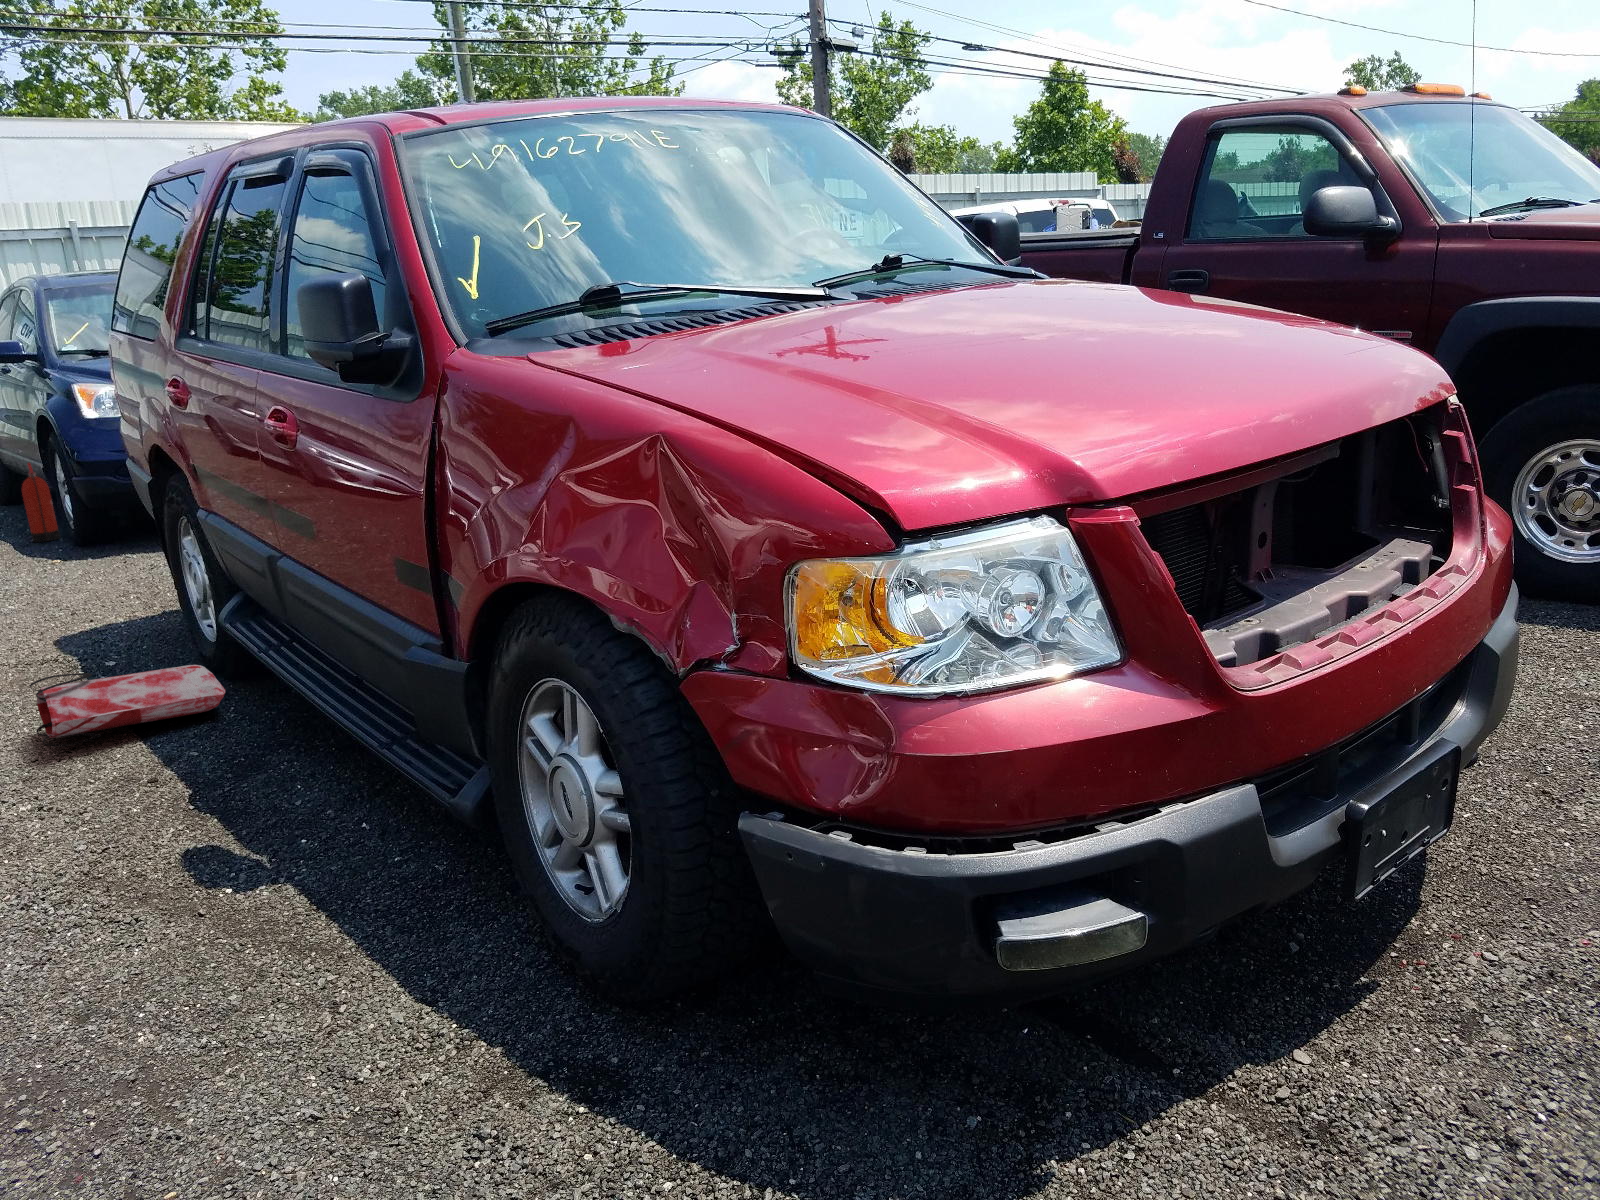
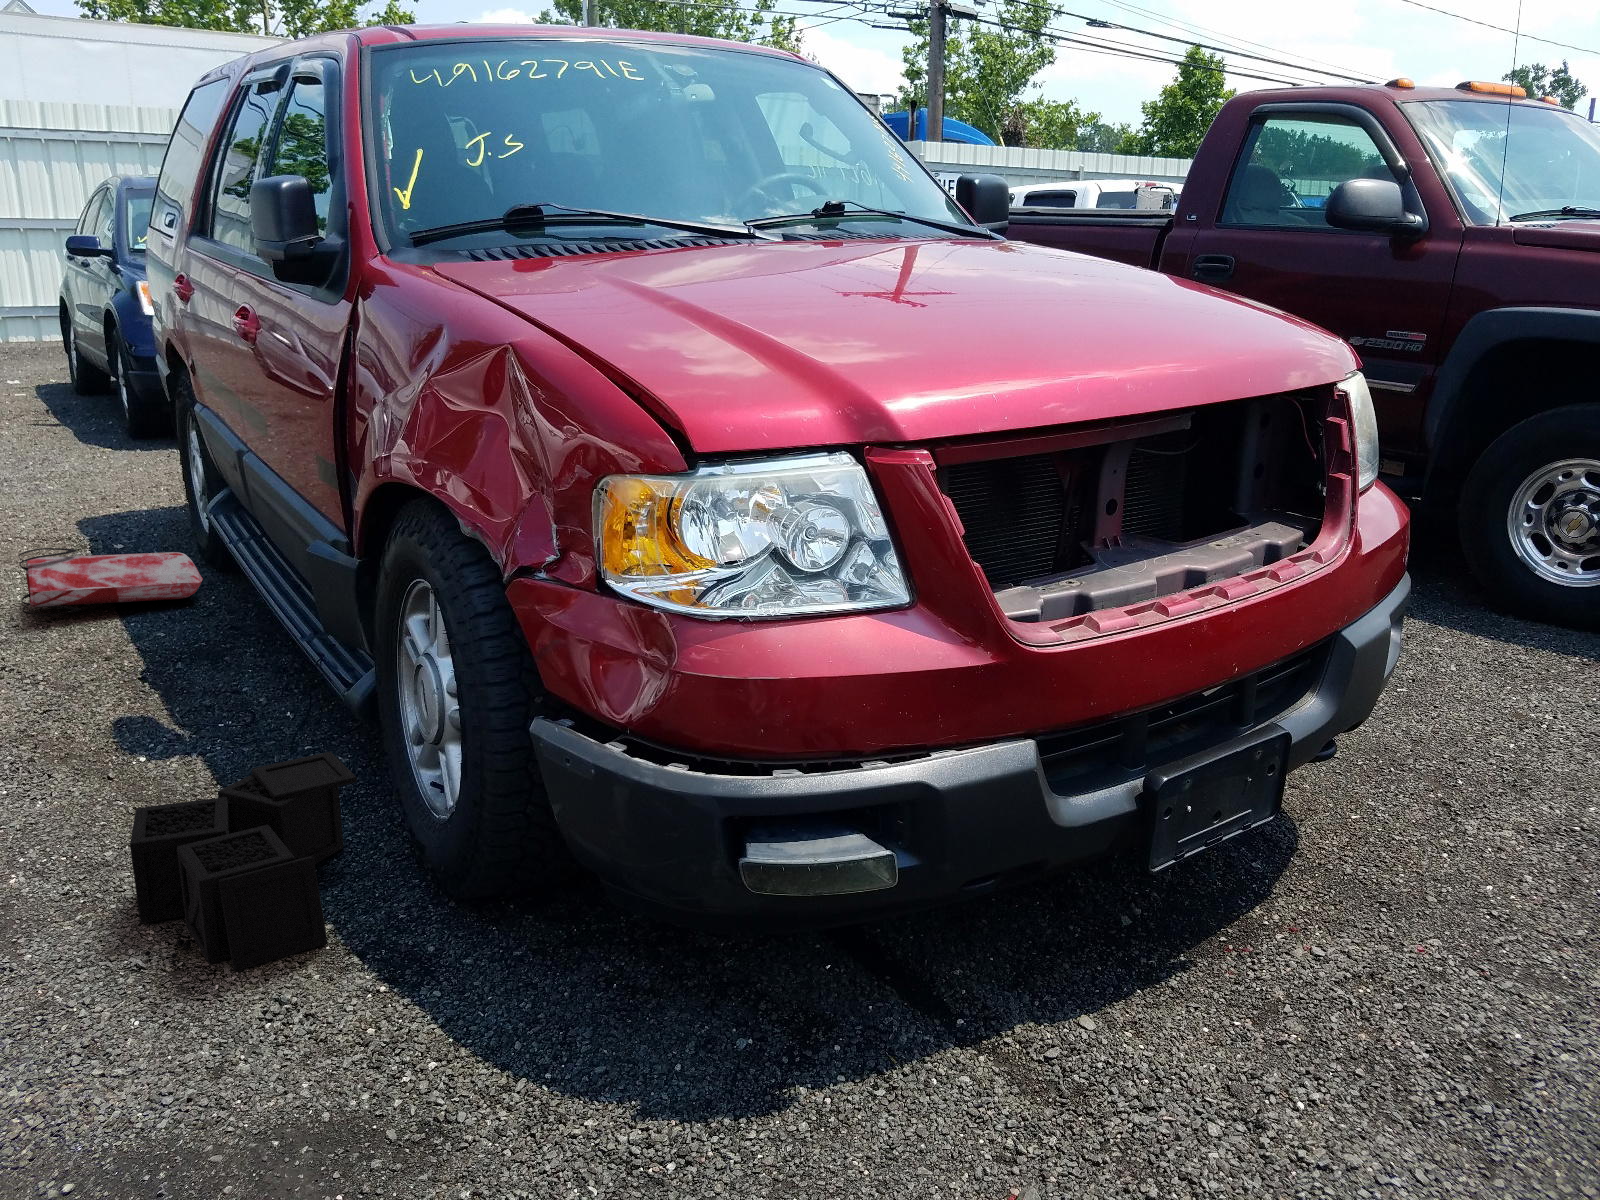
fire extinguisher: present [22,463,60,542] -> none [81,353,114,431]
storage bin: none [273,864,504,1110] -> present [130,752,357,971]

